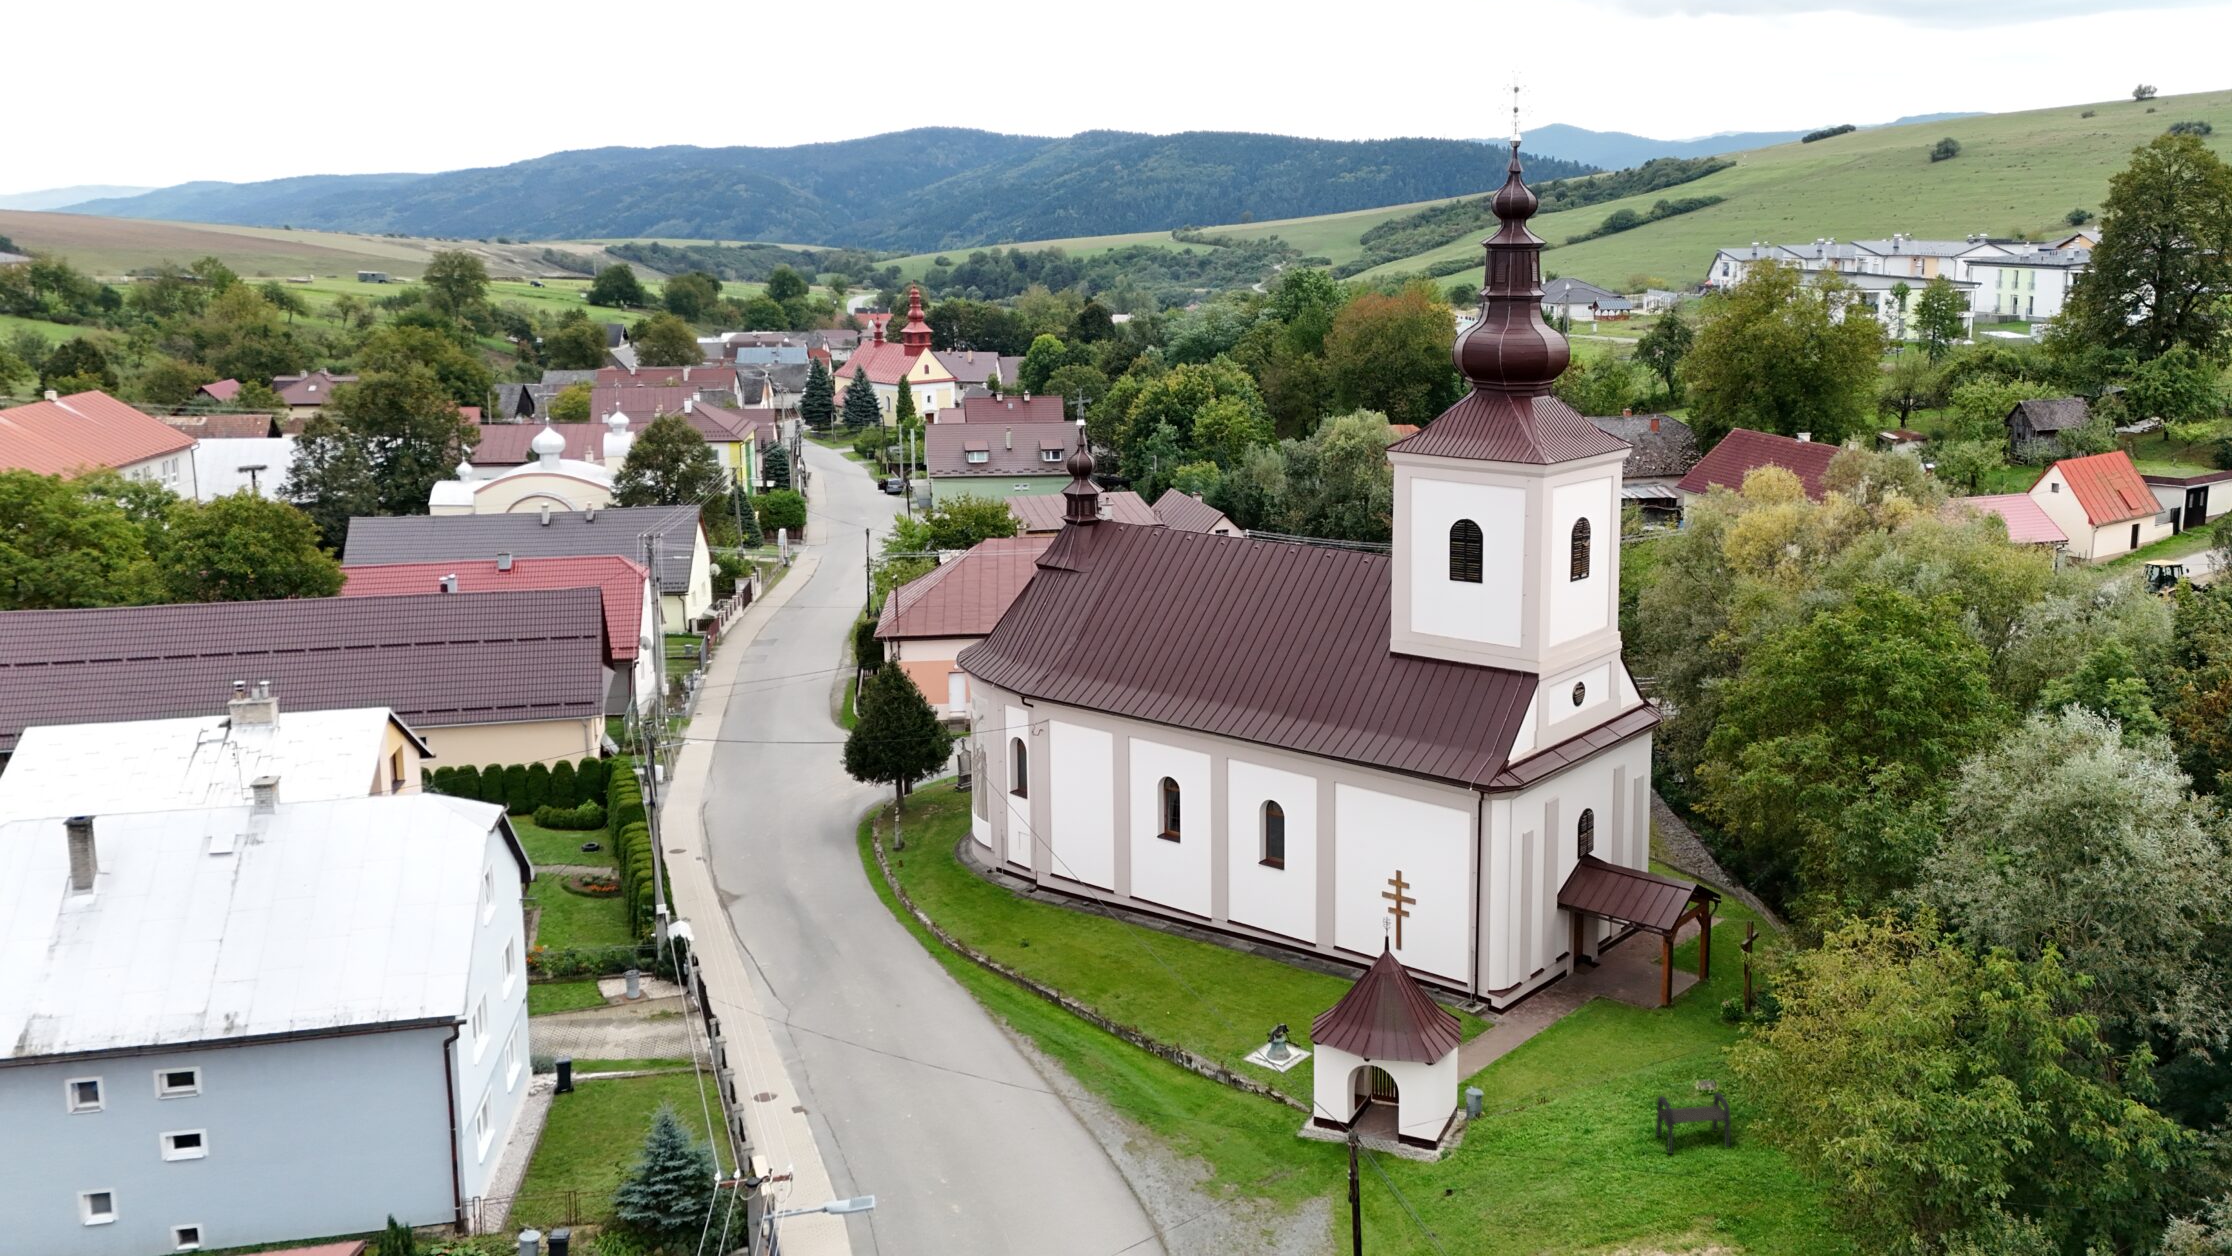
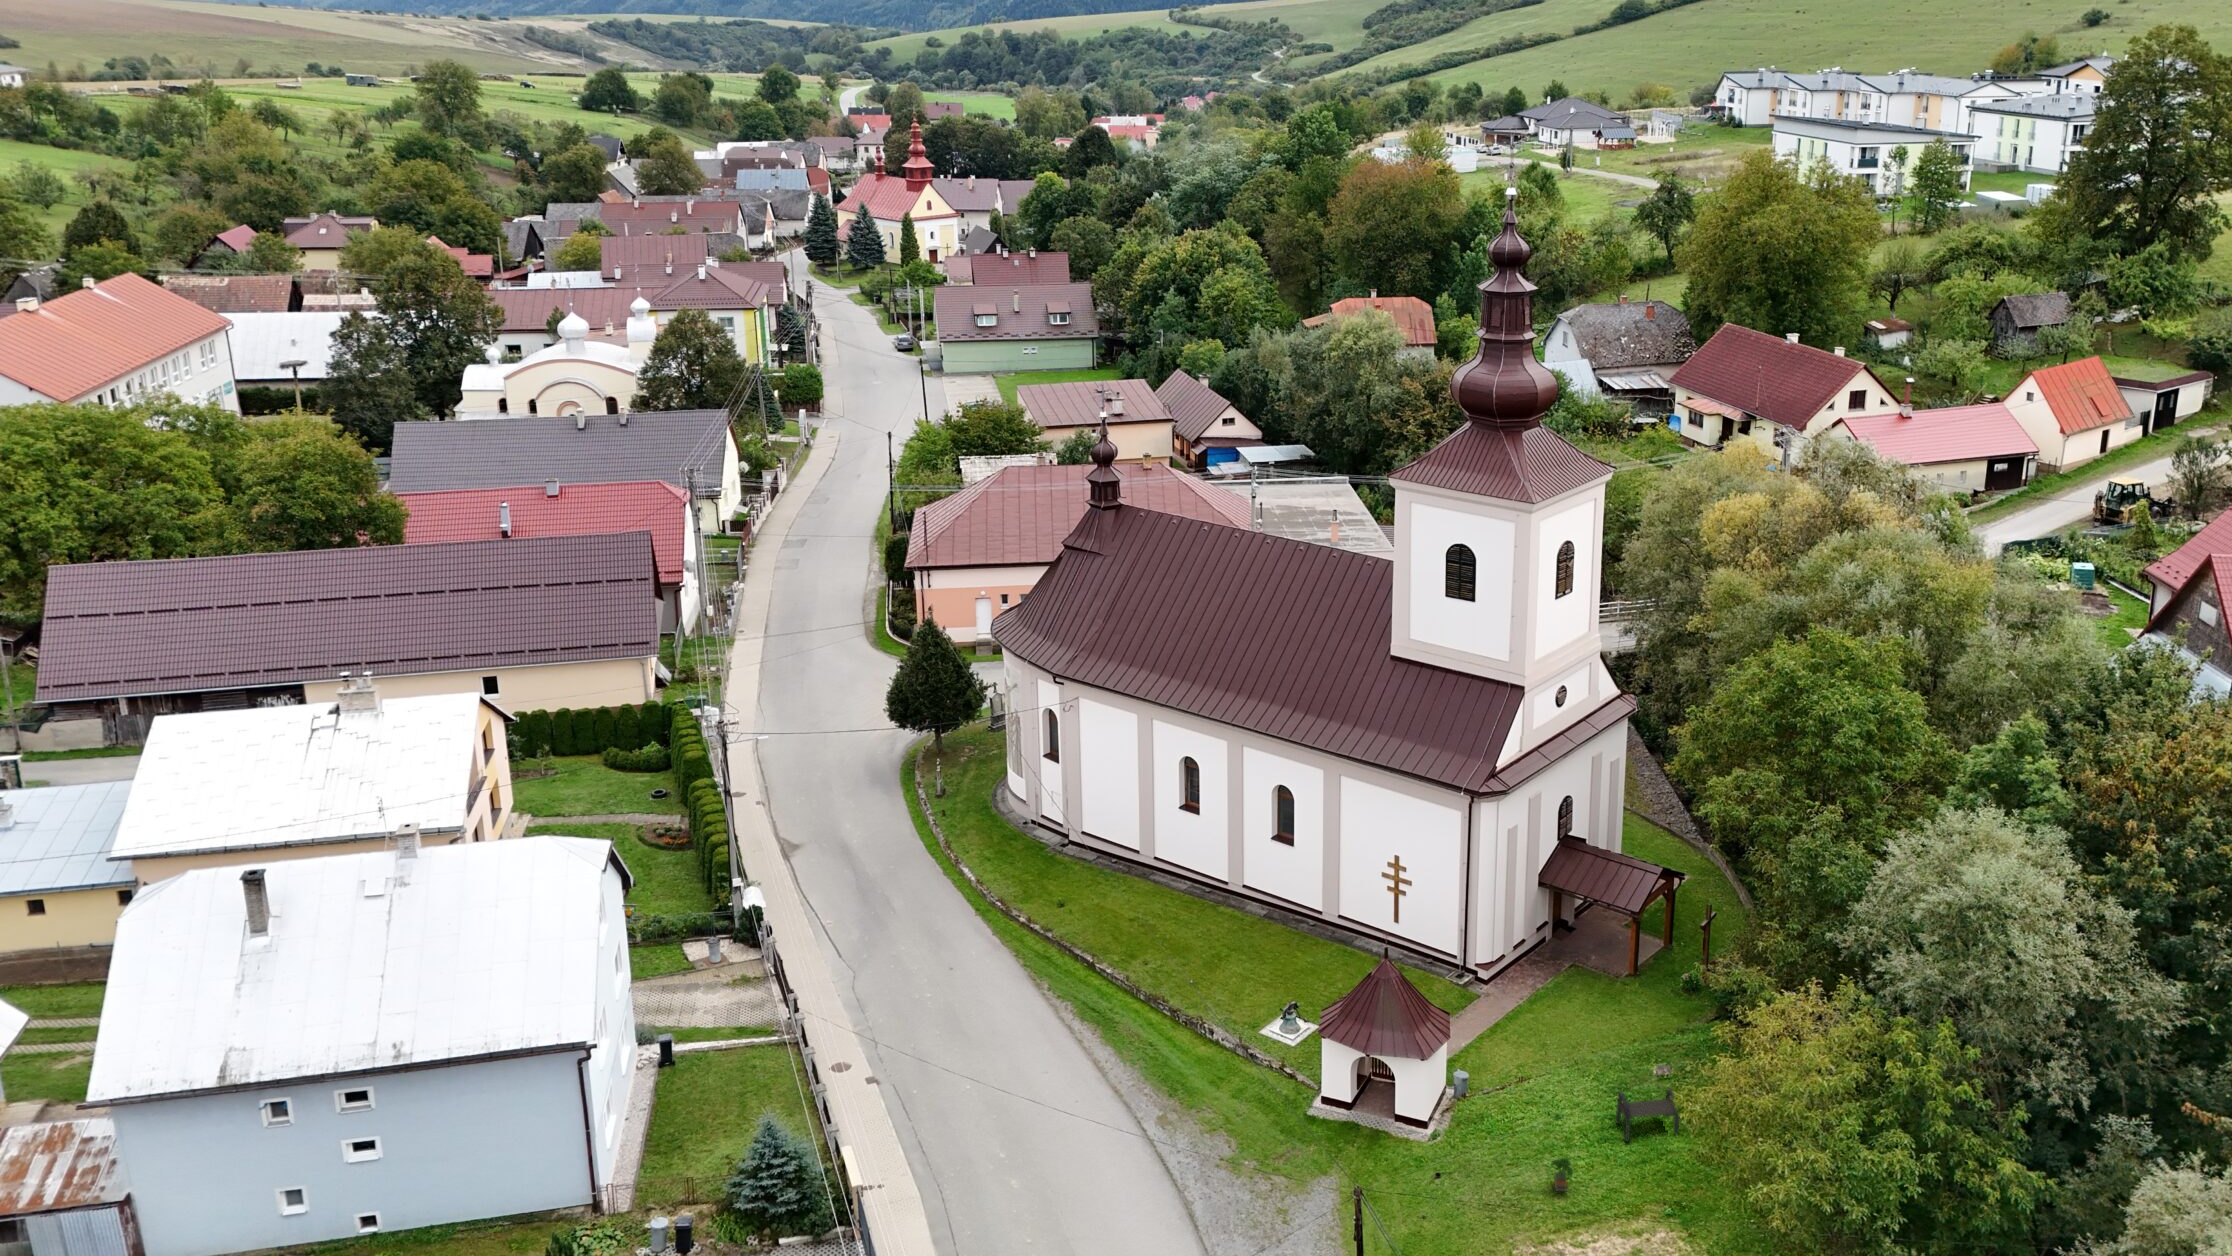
potted tree: none [1582,1162,1609,1203] -> present [1552,1158,1573,1192]

